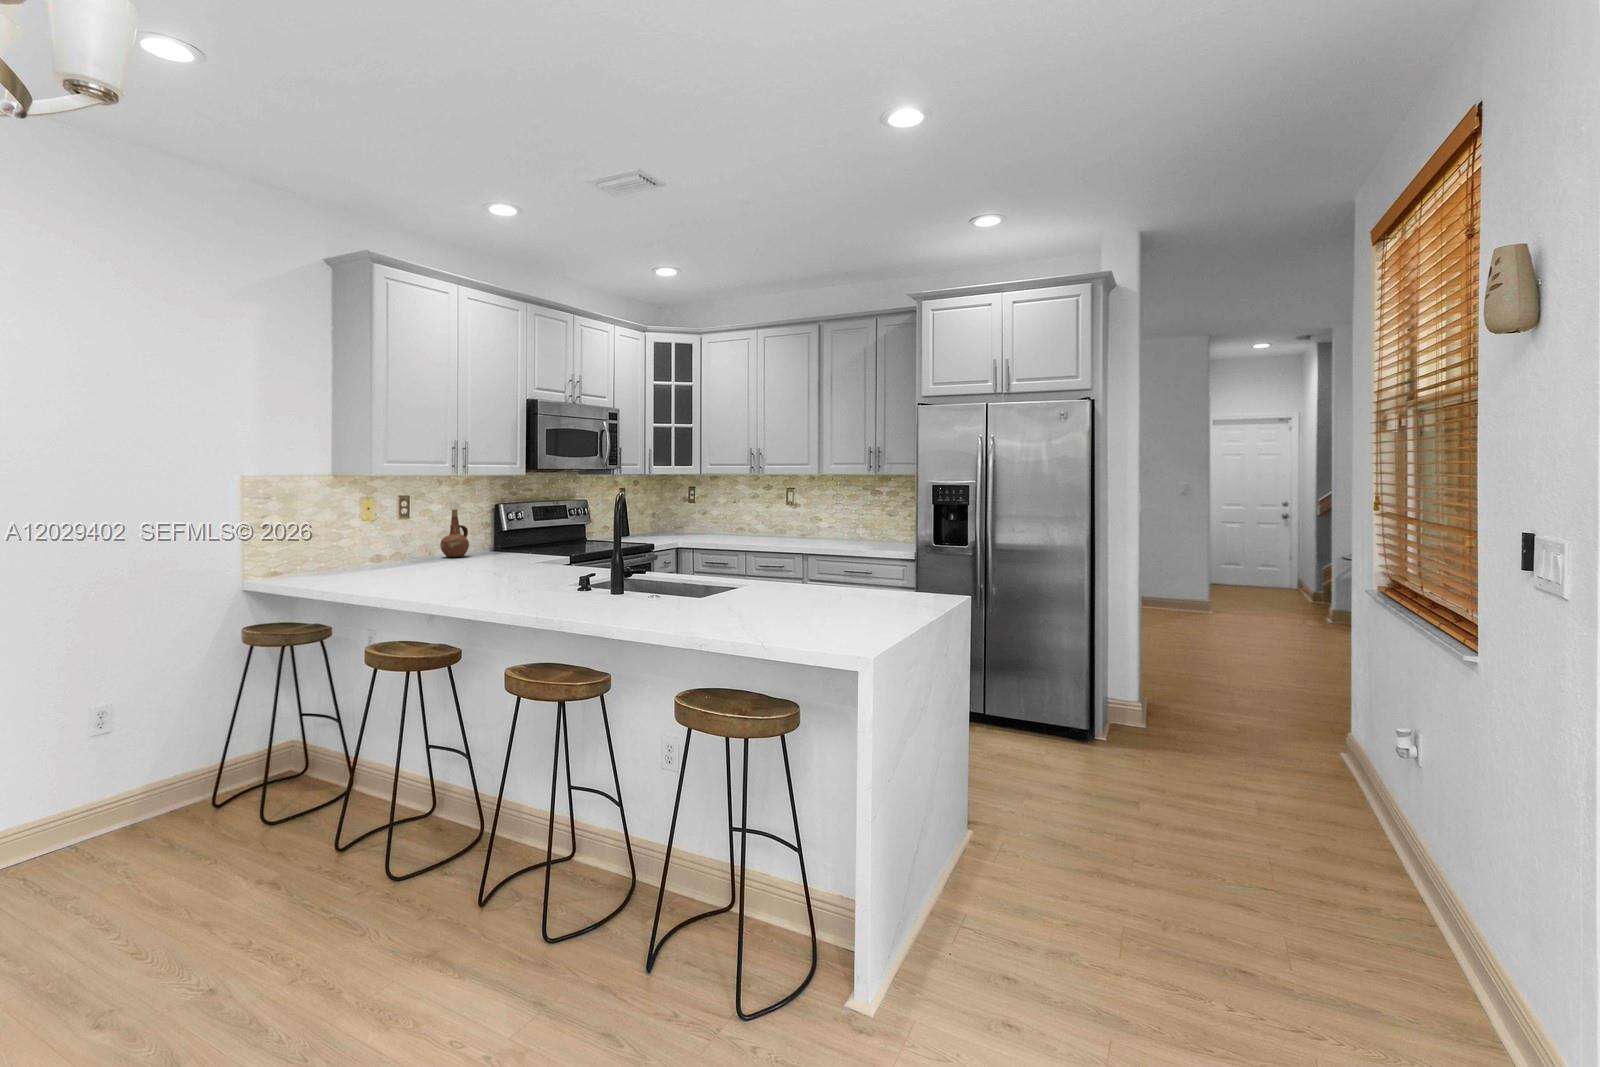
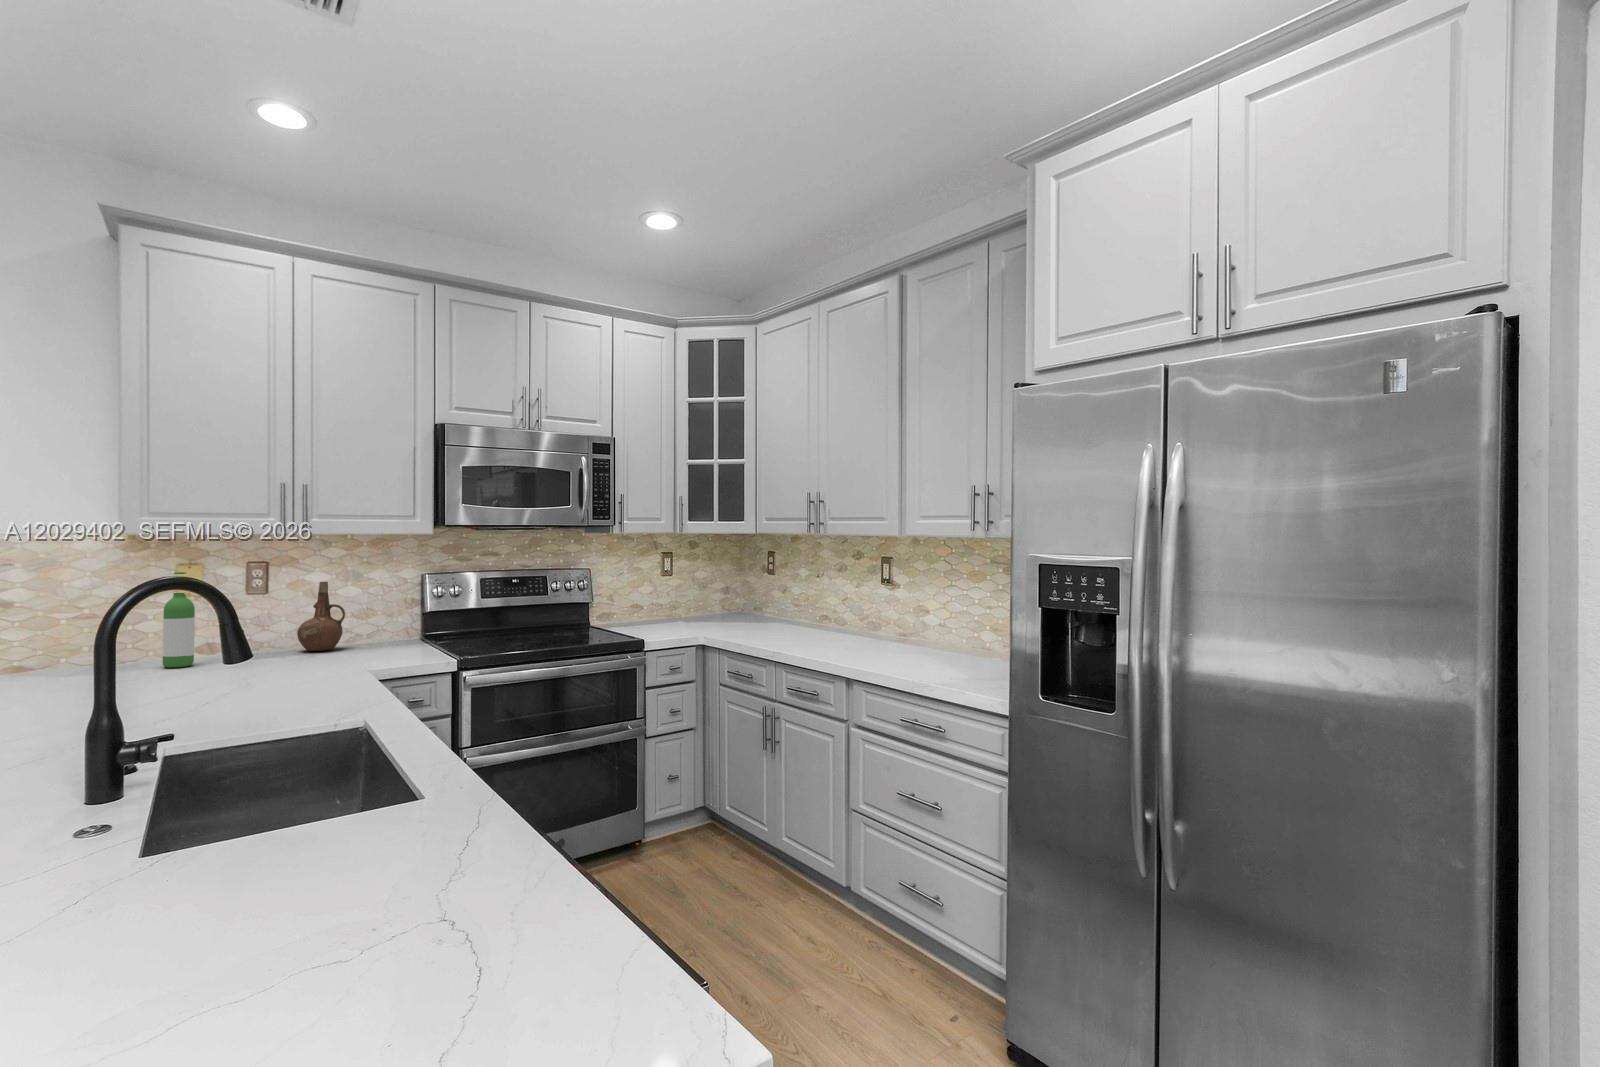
wine bottle: none [394,502,413,566] -> present [163,572,195,668]

